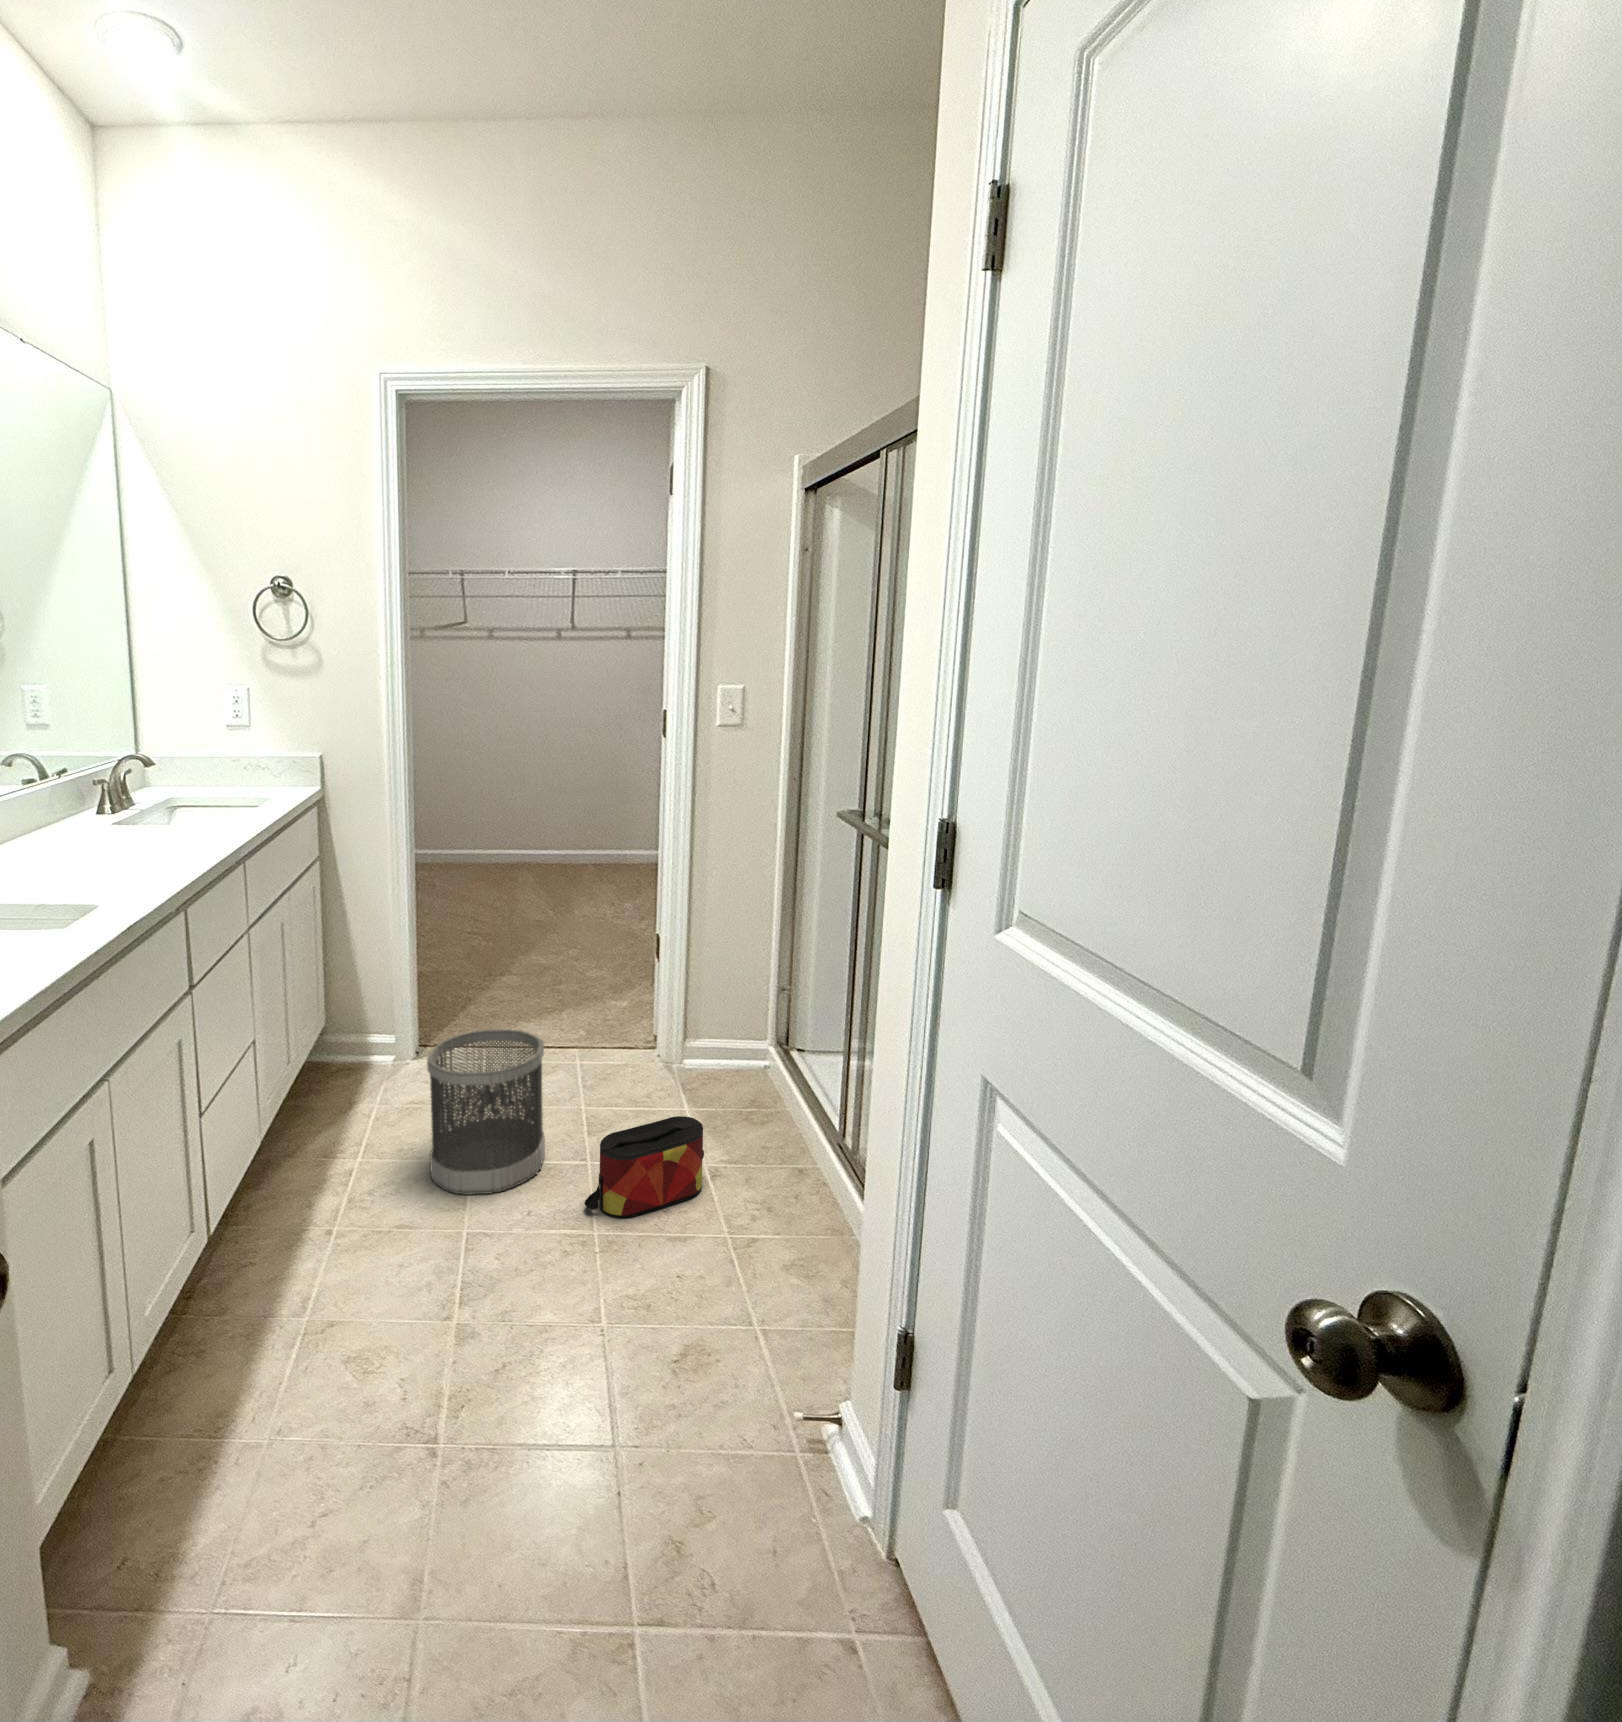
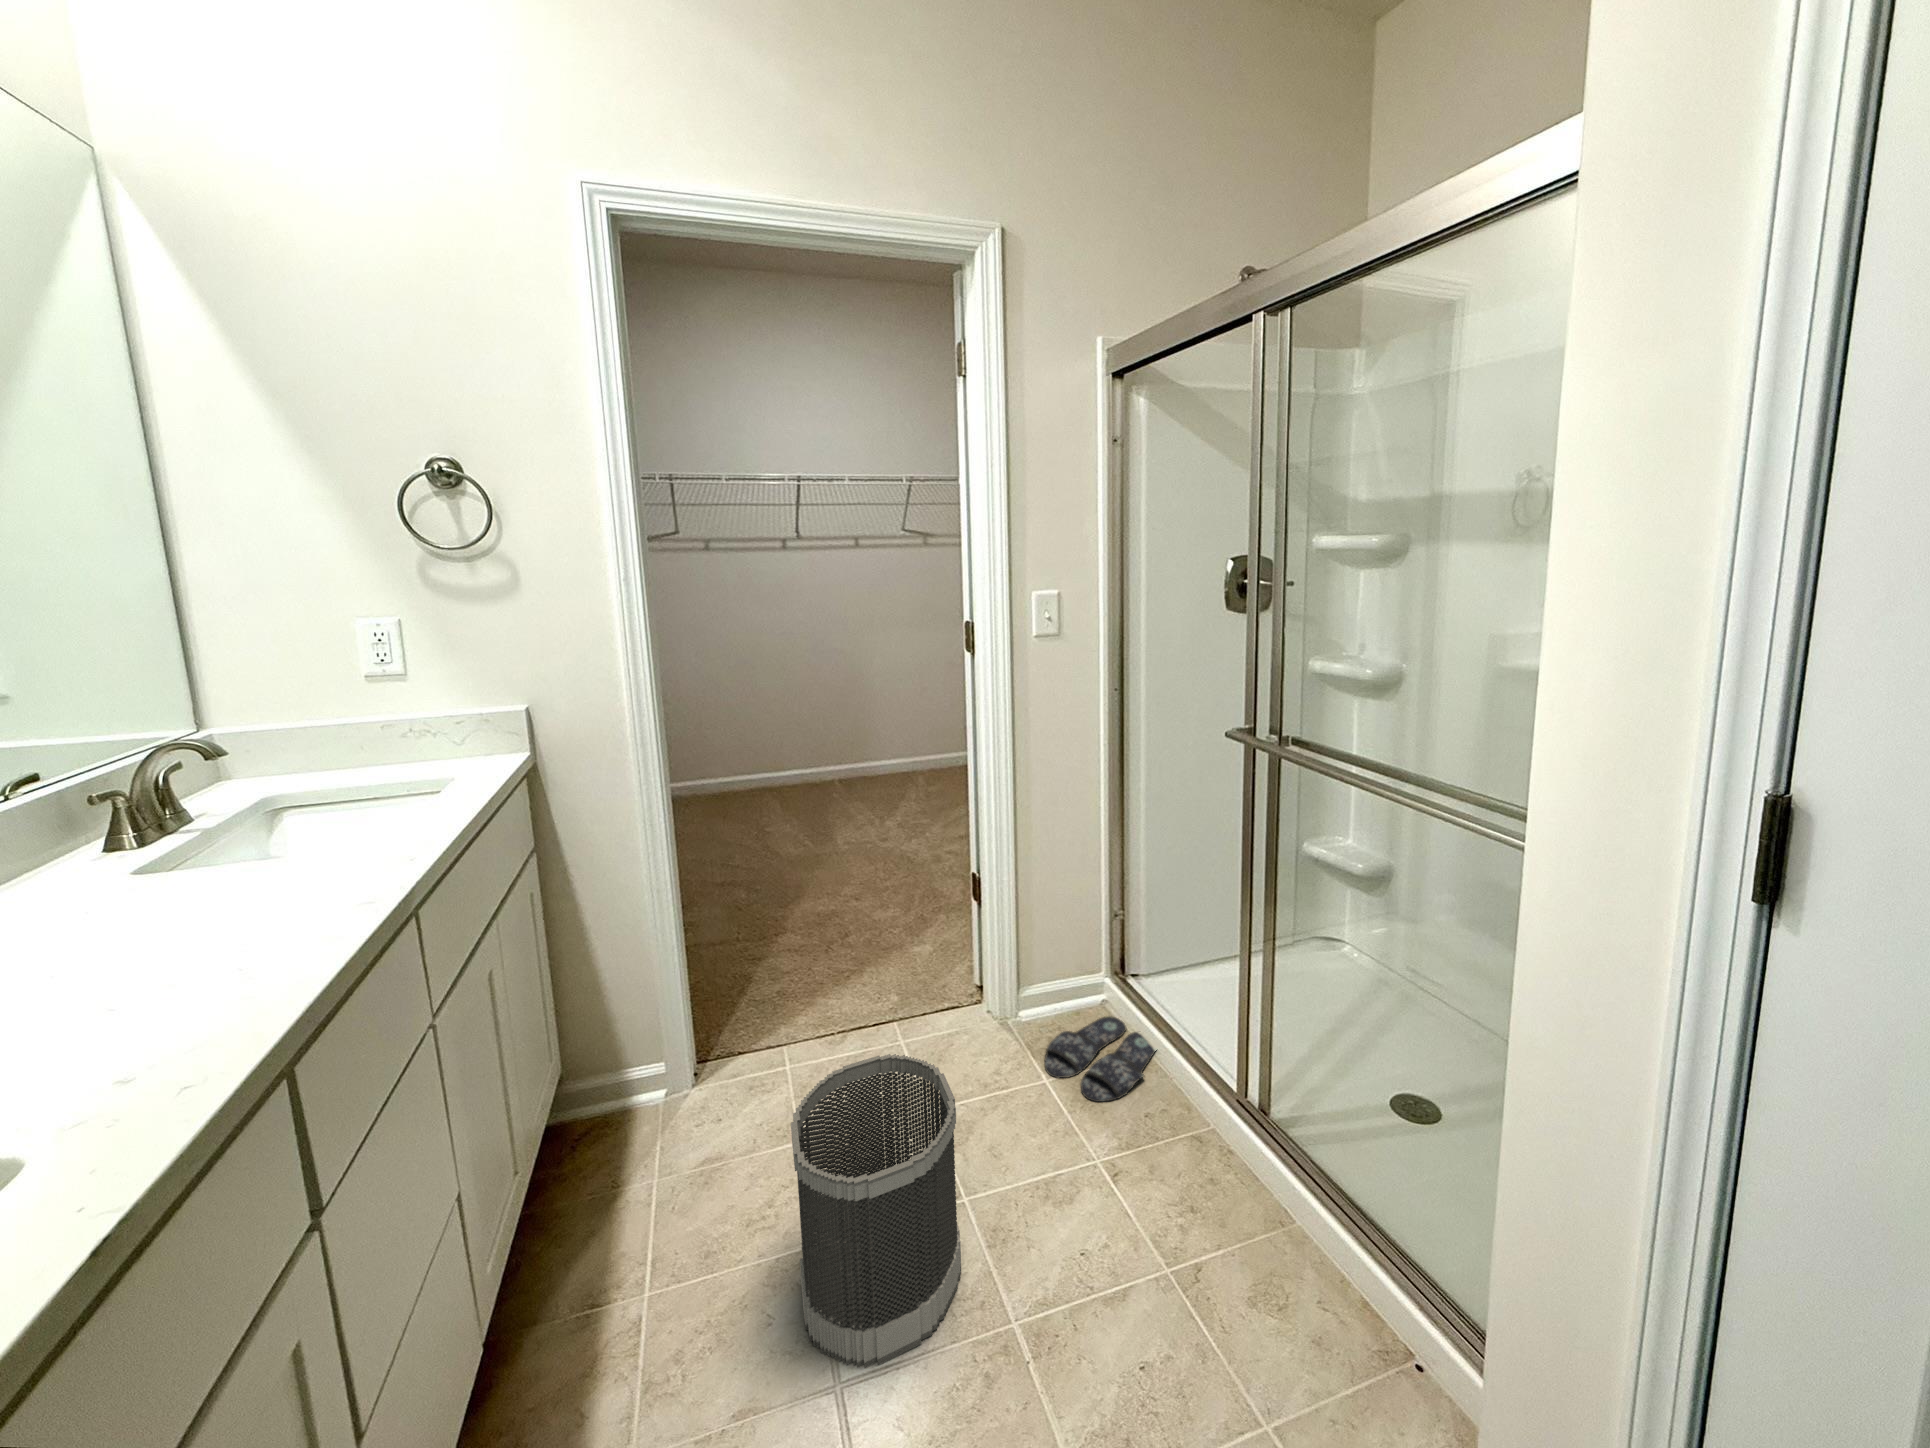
slippers: none [682,1081,789,1127] -> present [1045,1016,1155,1102]
bag: present [584,1116,704,1218] -> none [1070,1126,1188,1332]

